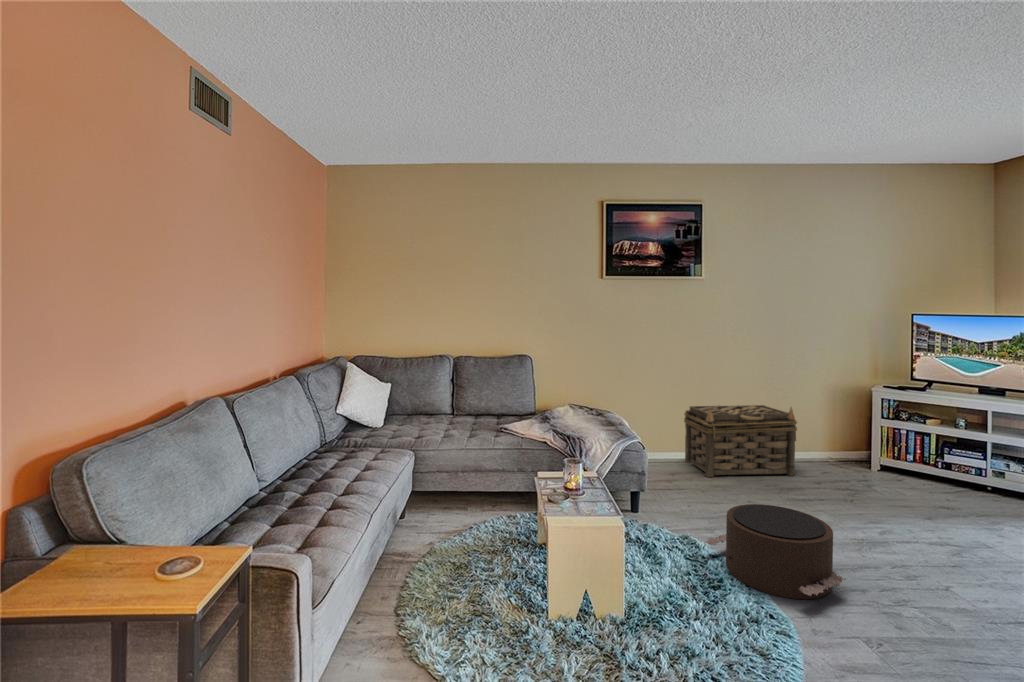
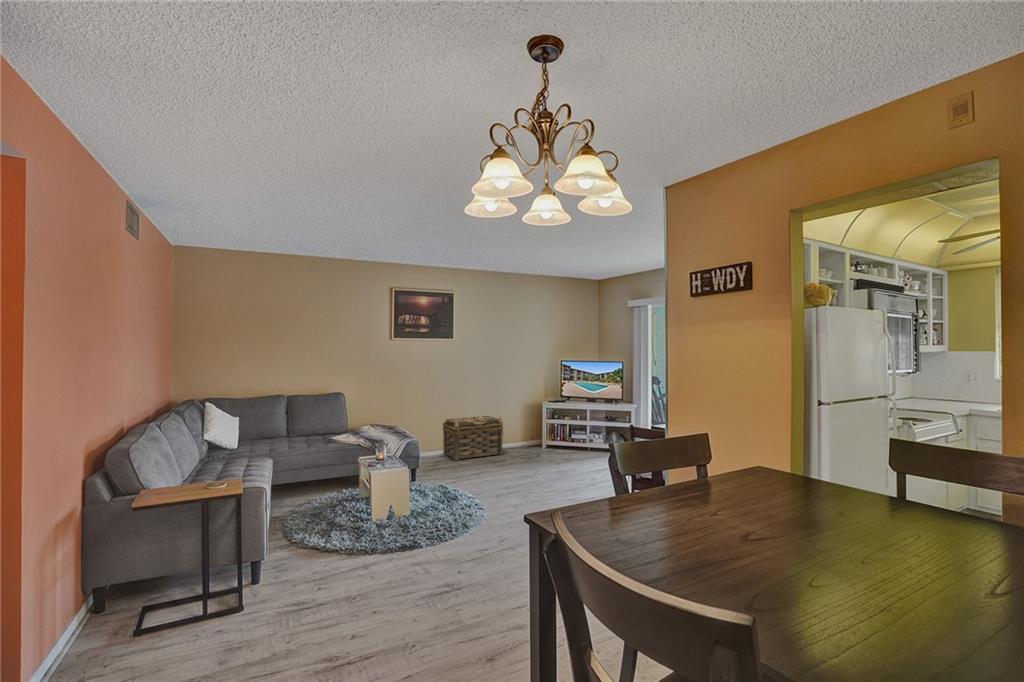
pouf: present [706,504,846,599] -> none [450,463,507,499]

